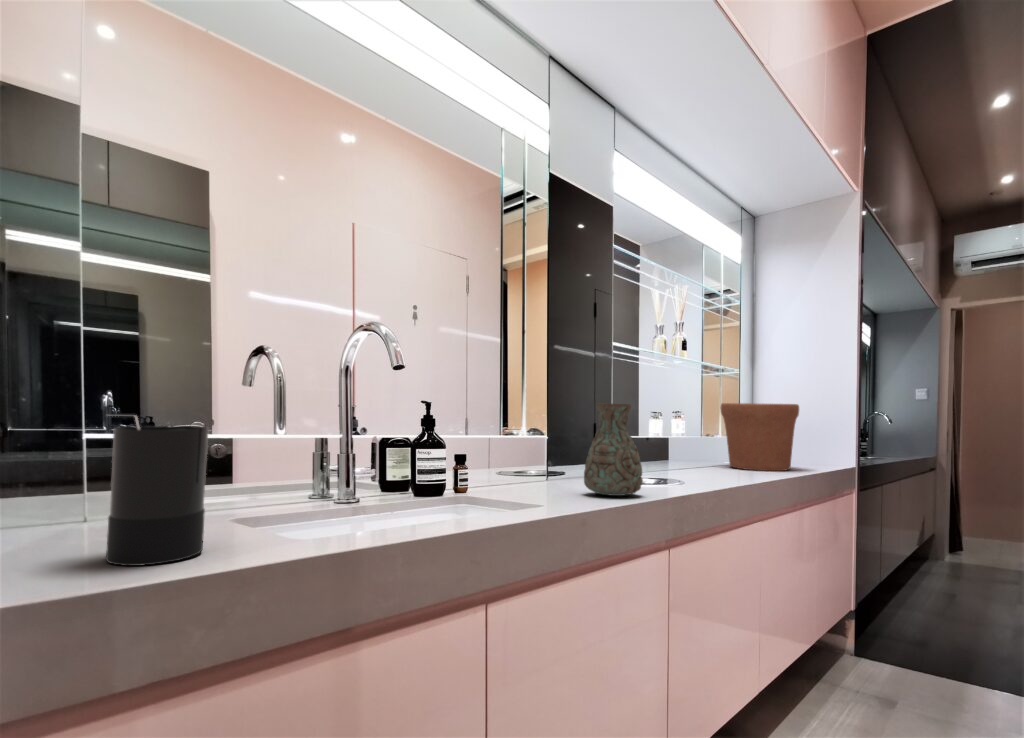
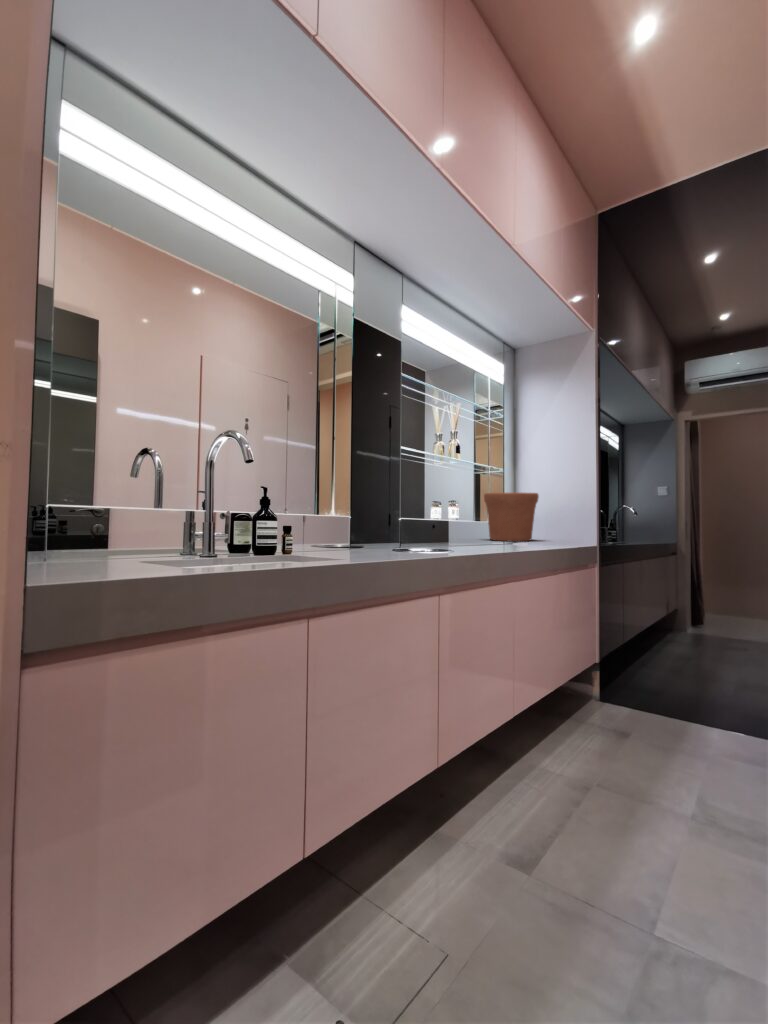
decorative vase: present [584,403,643,496] -> none [374,488,414,551]
candle: present [106,416,208,566] -> none [67,488,130,574]

